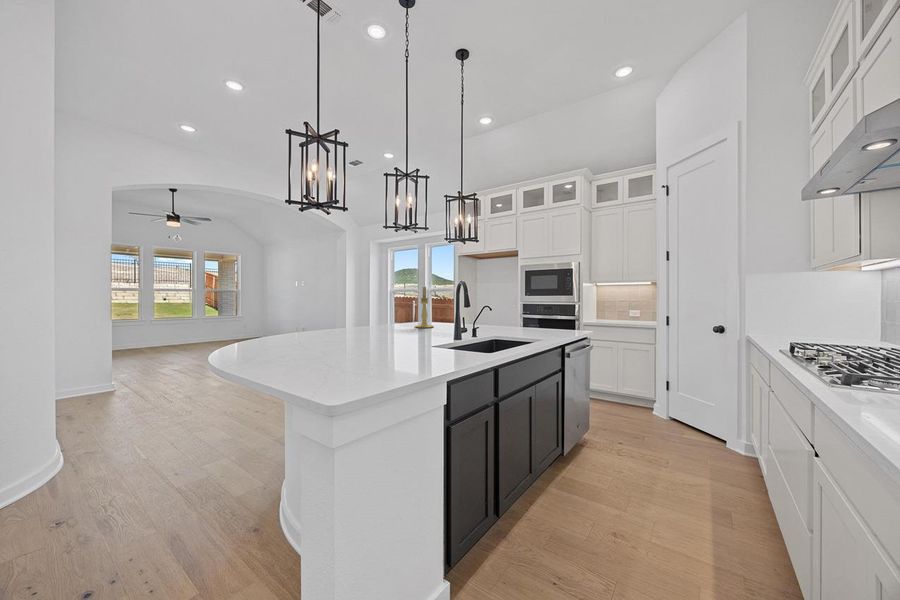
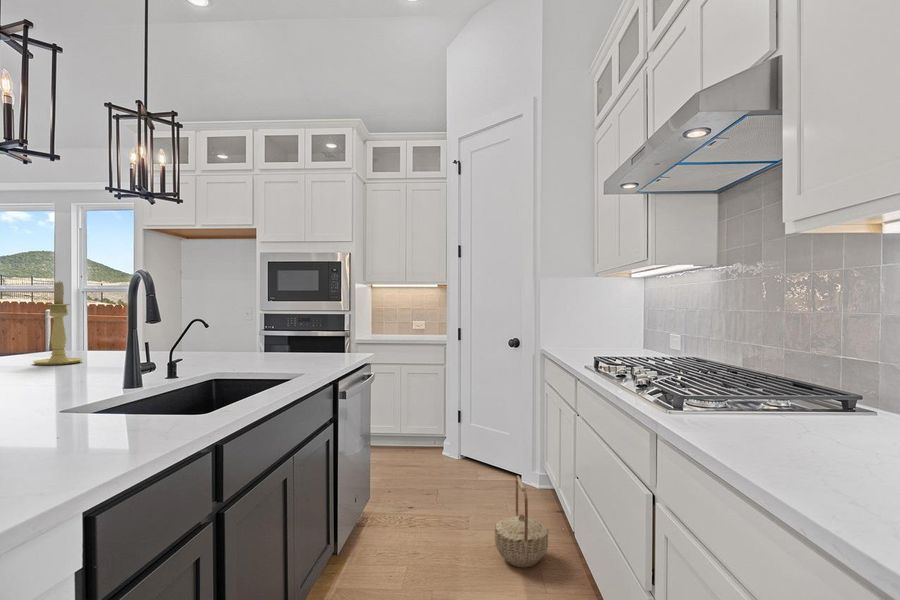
basket: none [684,430,735,499] -> present [495,475,548,567]

